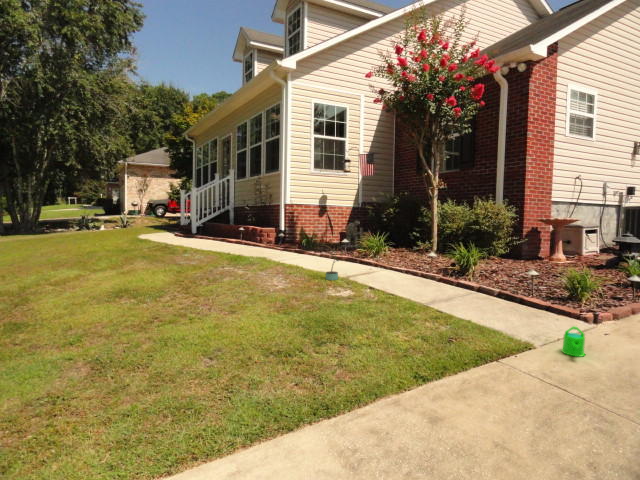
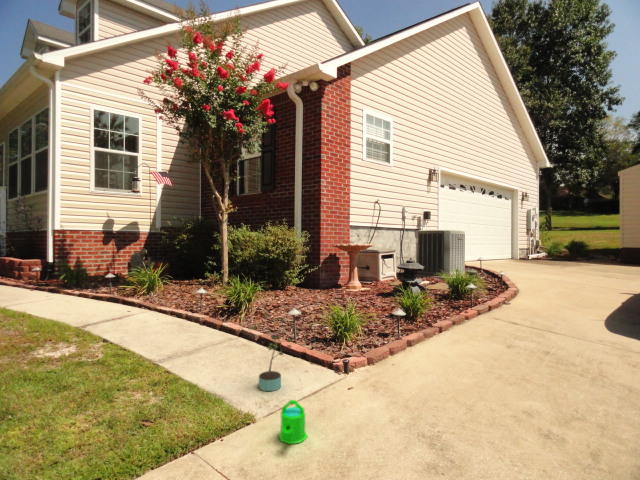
potted plant: present [326,250,343,280] -> present [249,315,292,391]

